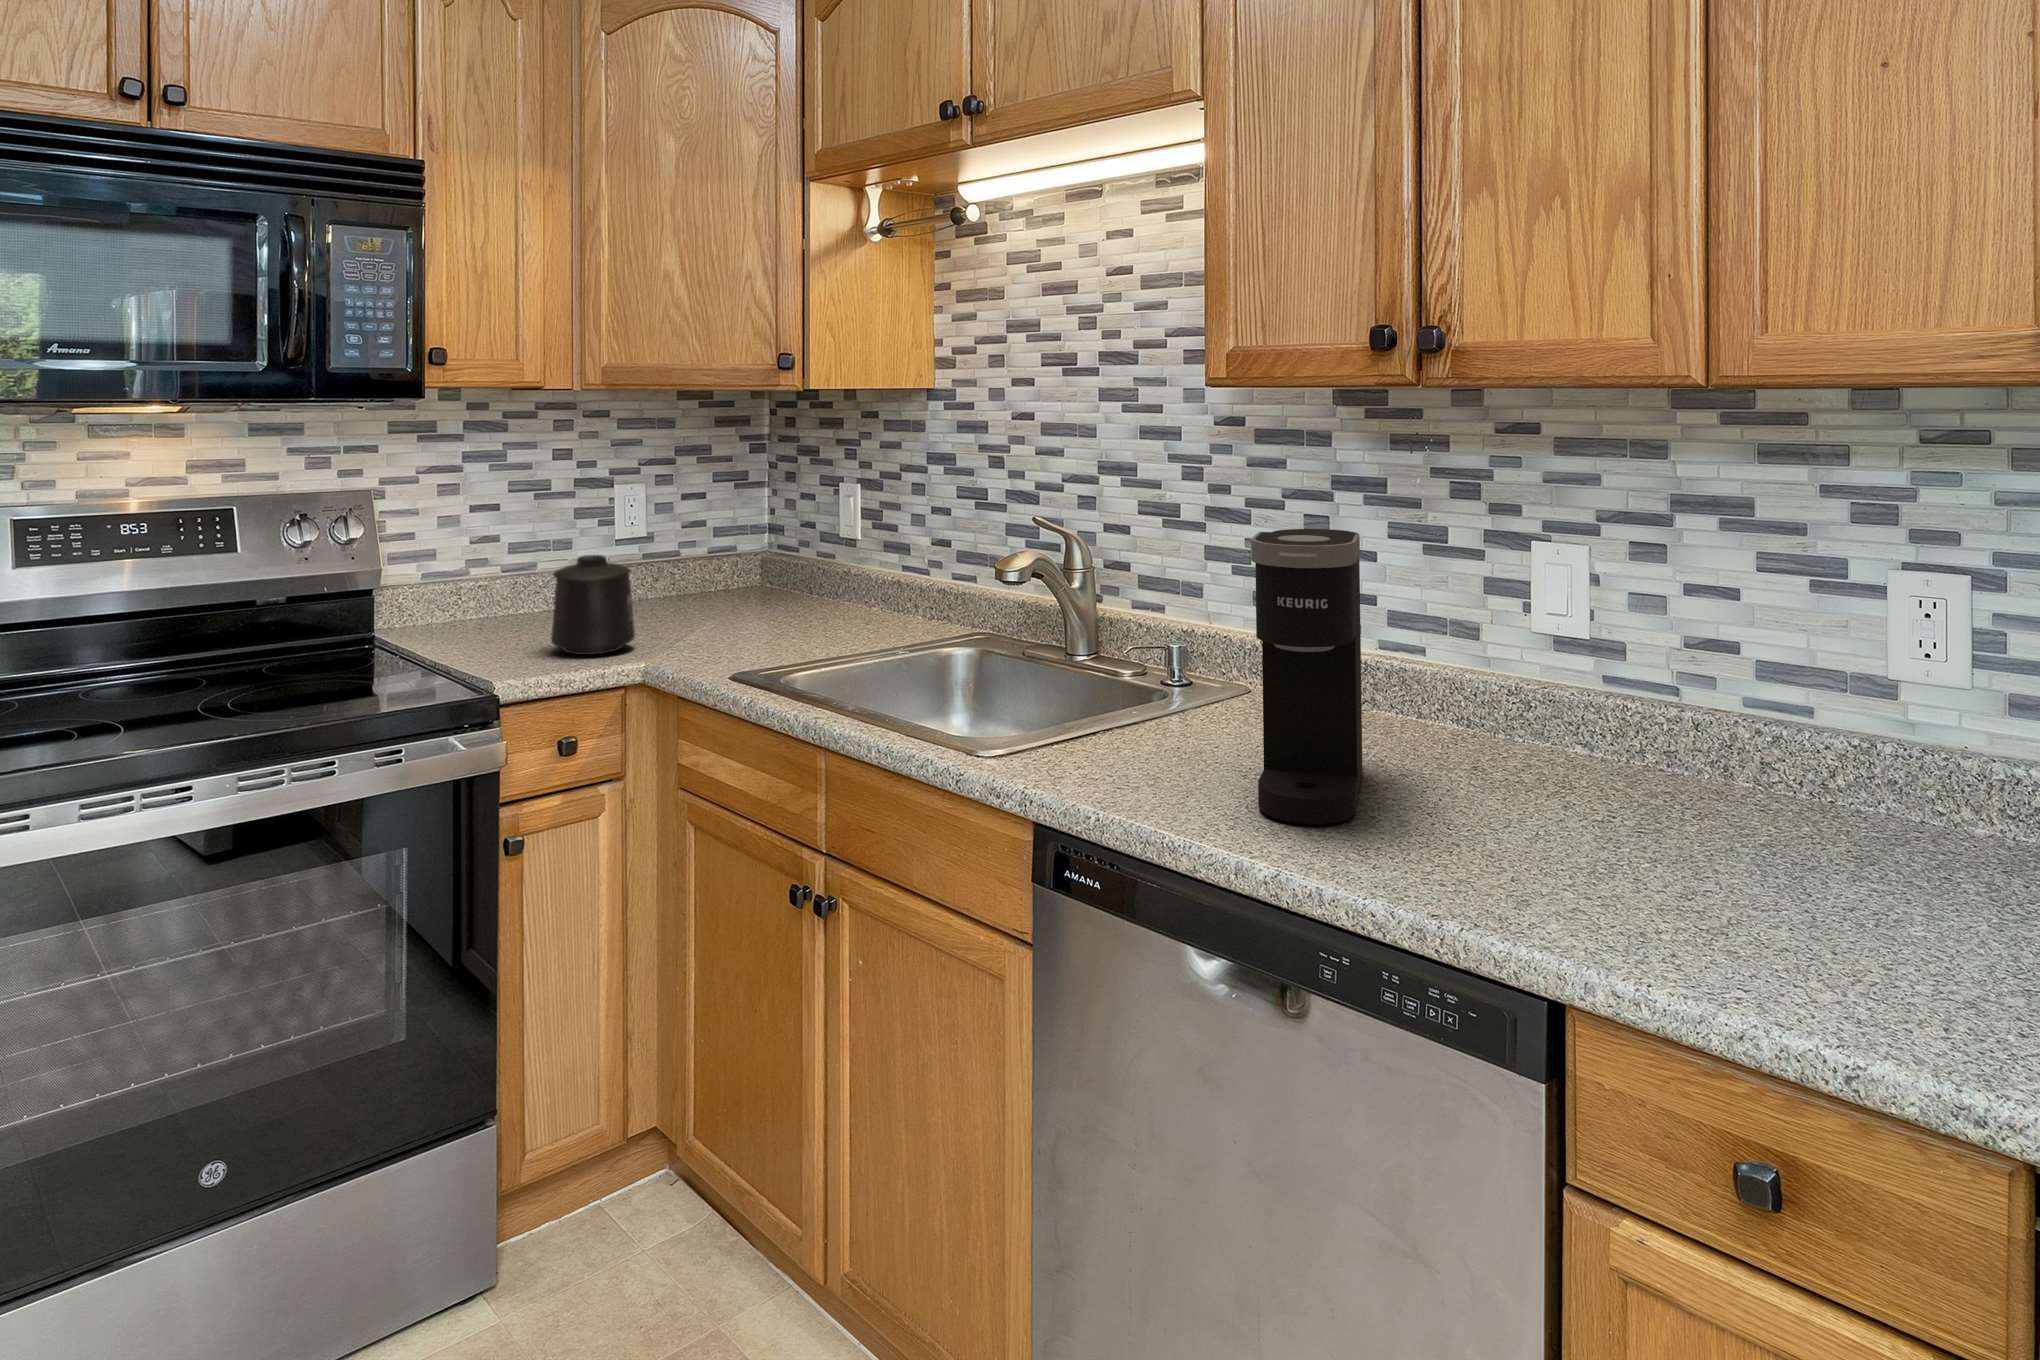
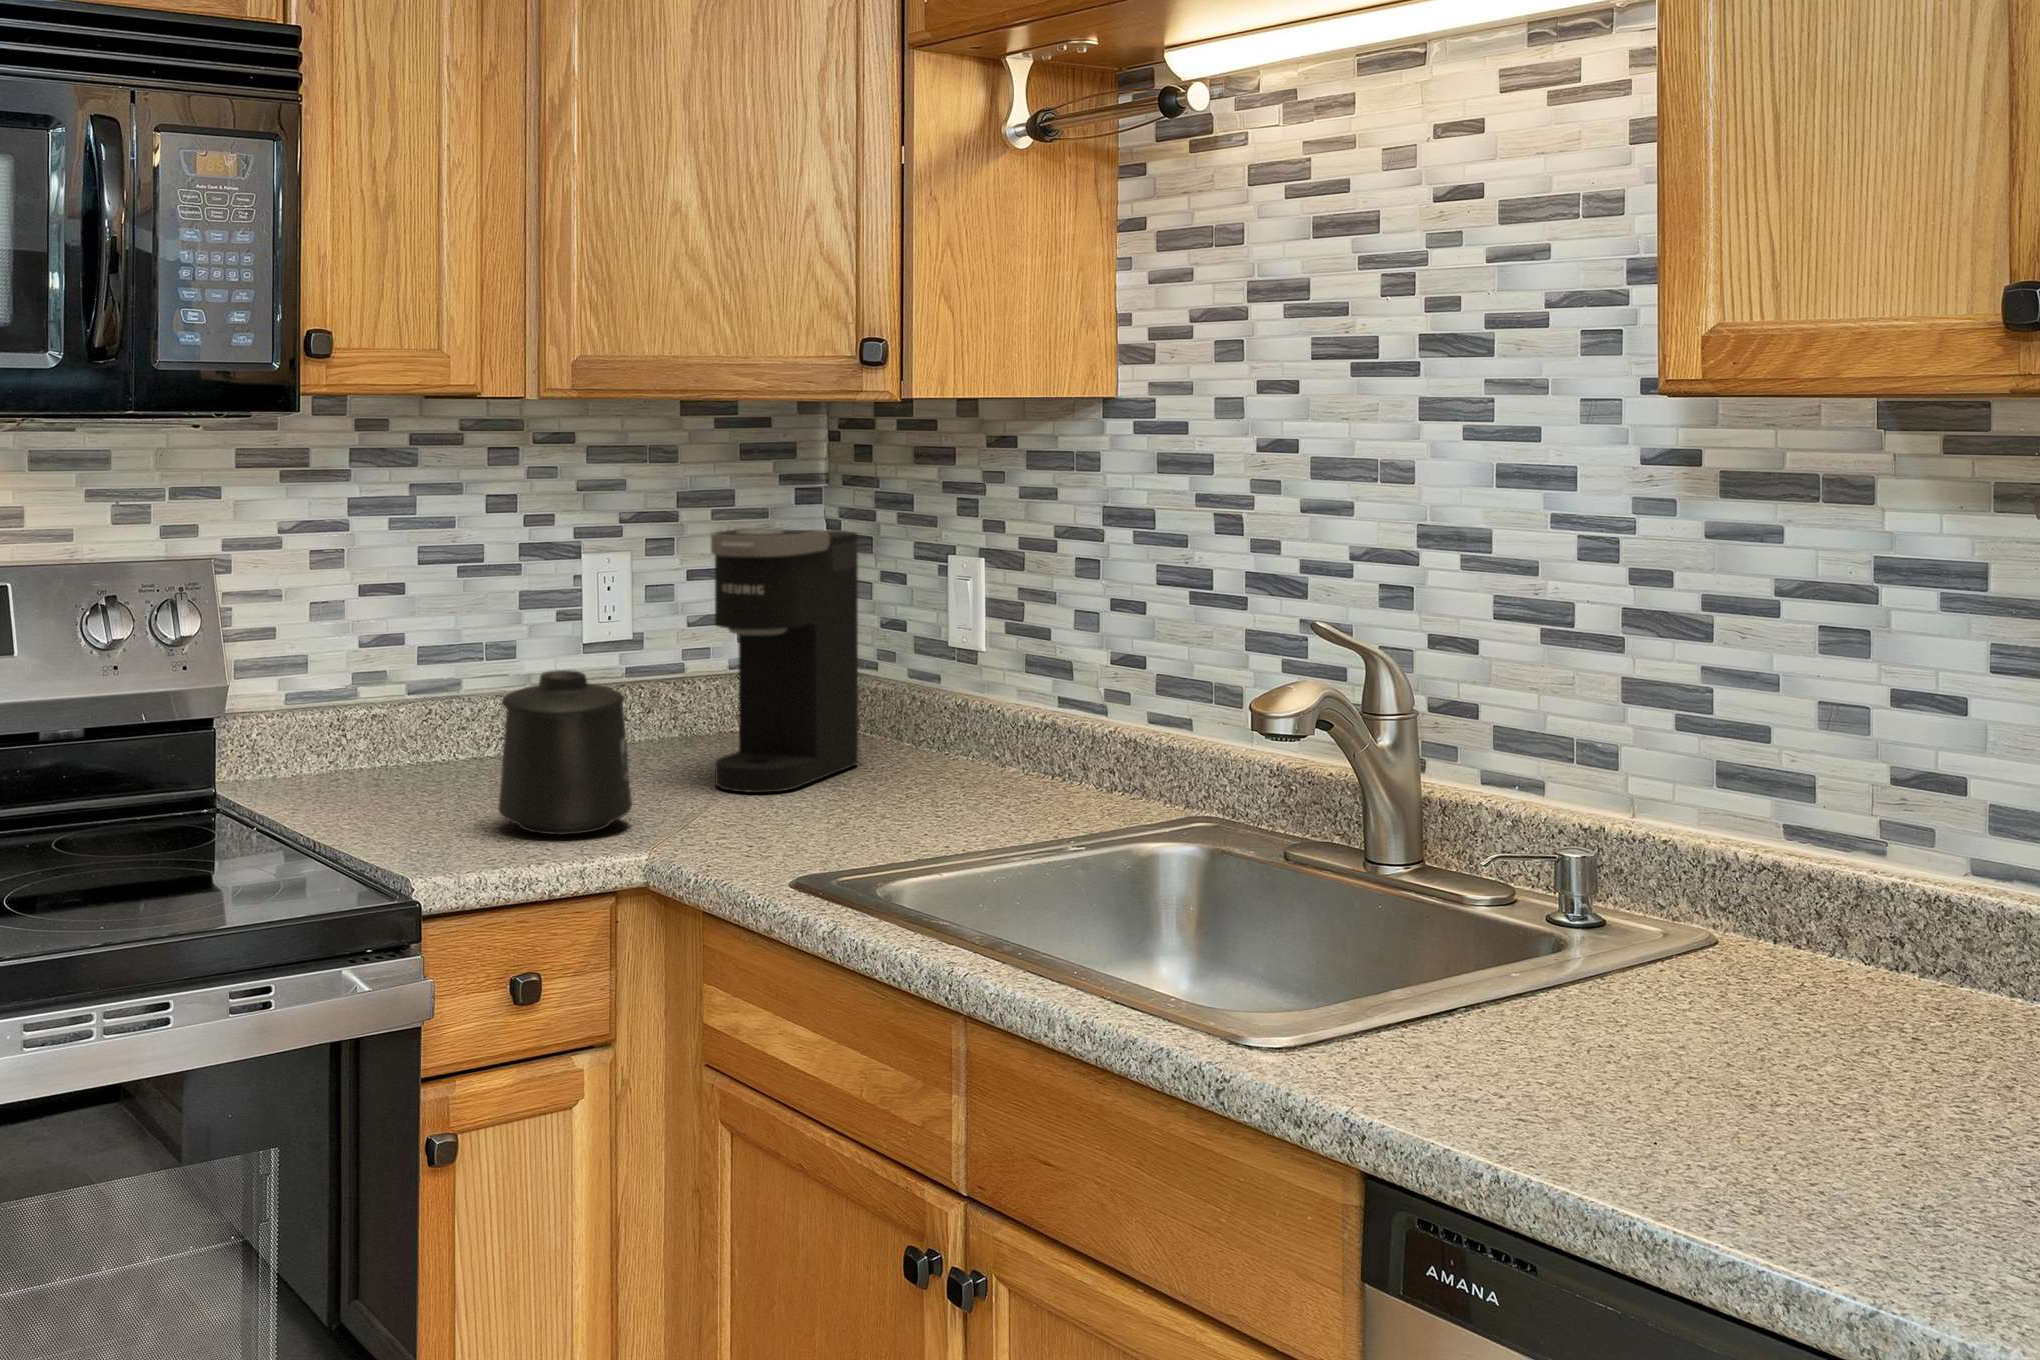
coffee maker: present [1251,529,1362,825] -> present [711,528,858,793]

